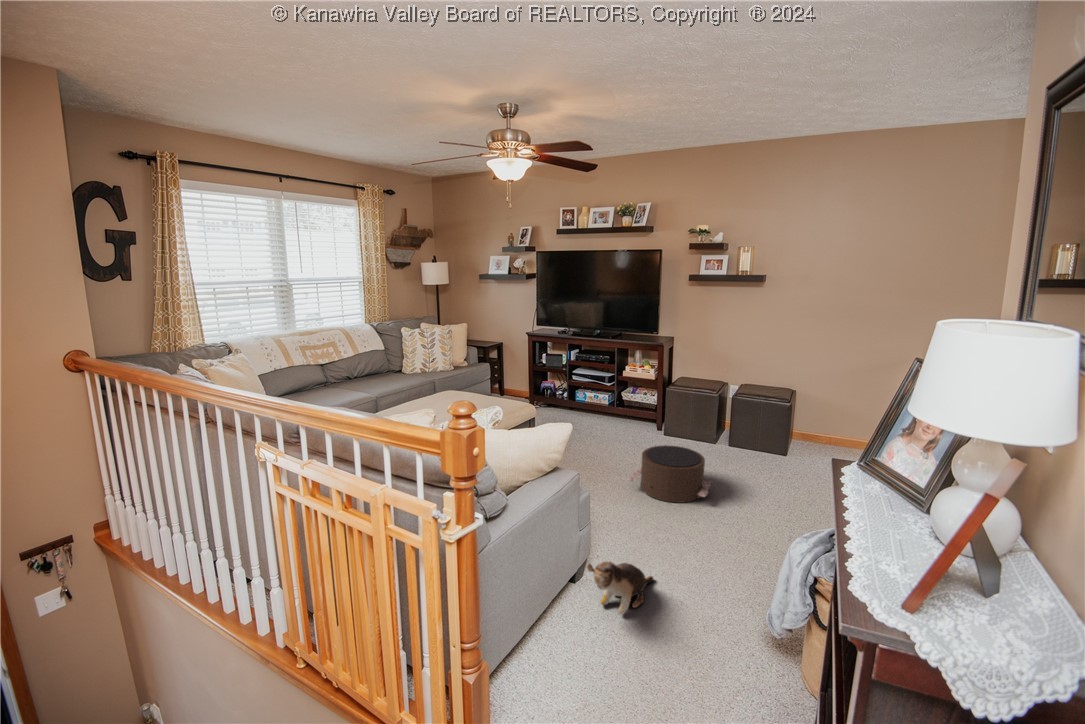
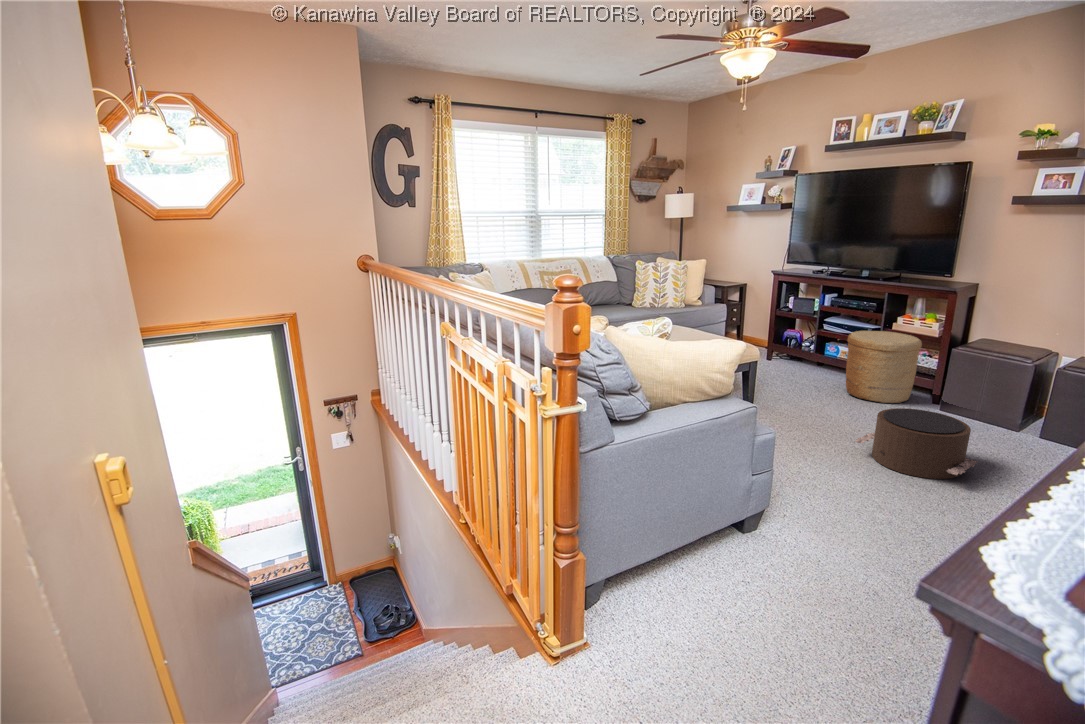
woven basket: none [596,378,647,437] -> present [846,331,922,403]
plush toy: present [588,561,653,614] -> none [744,491,838,554]

